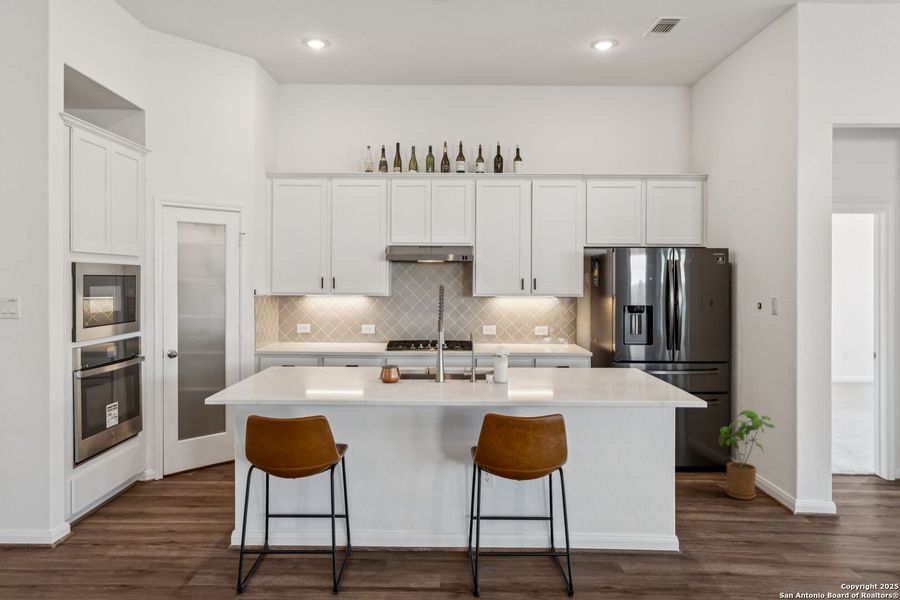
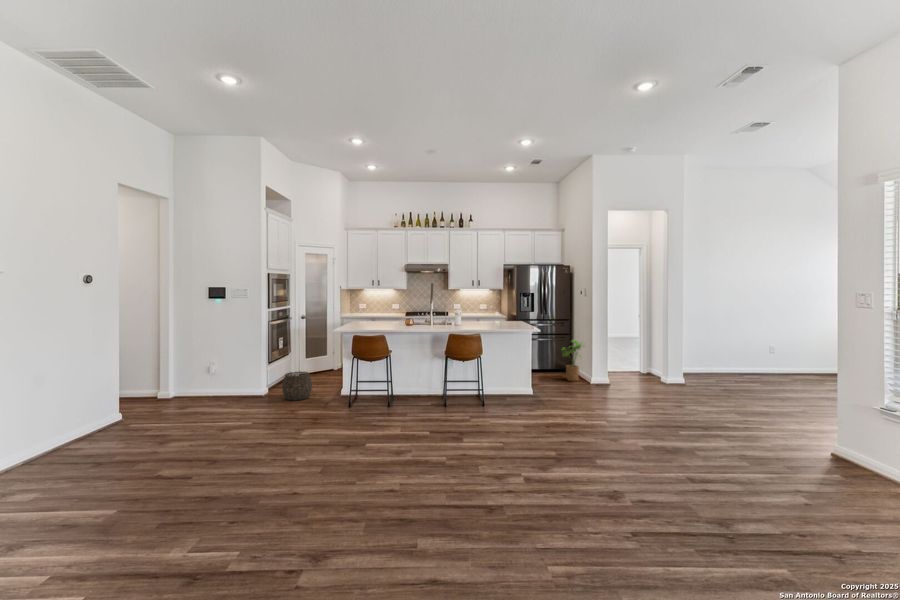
woven basket: none [86,490,163,567] -> present [282,371,312,400]

